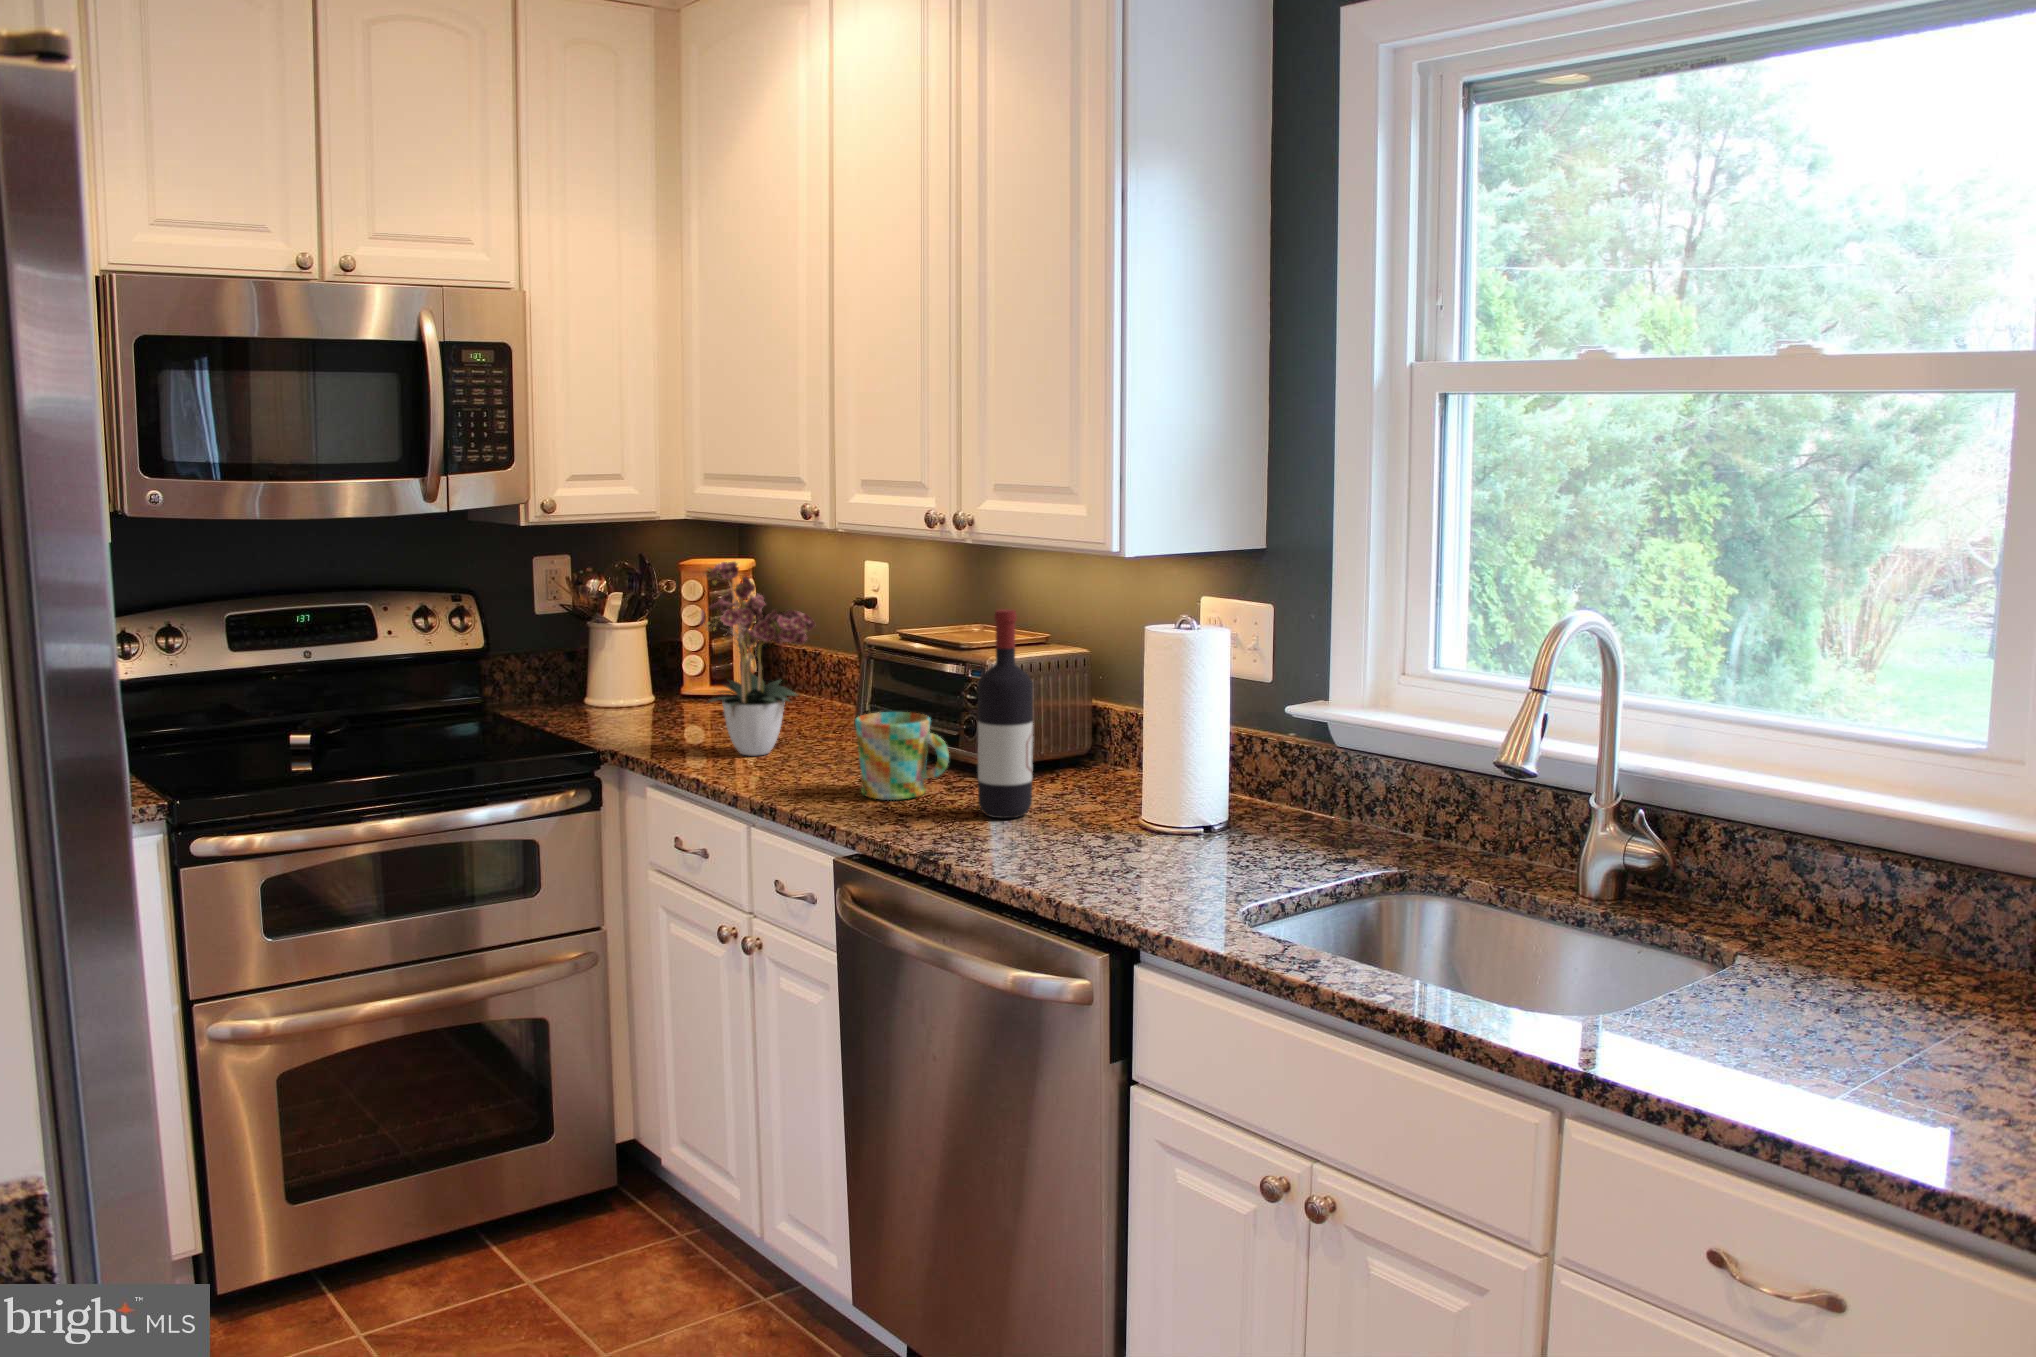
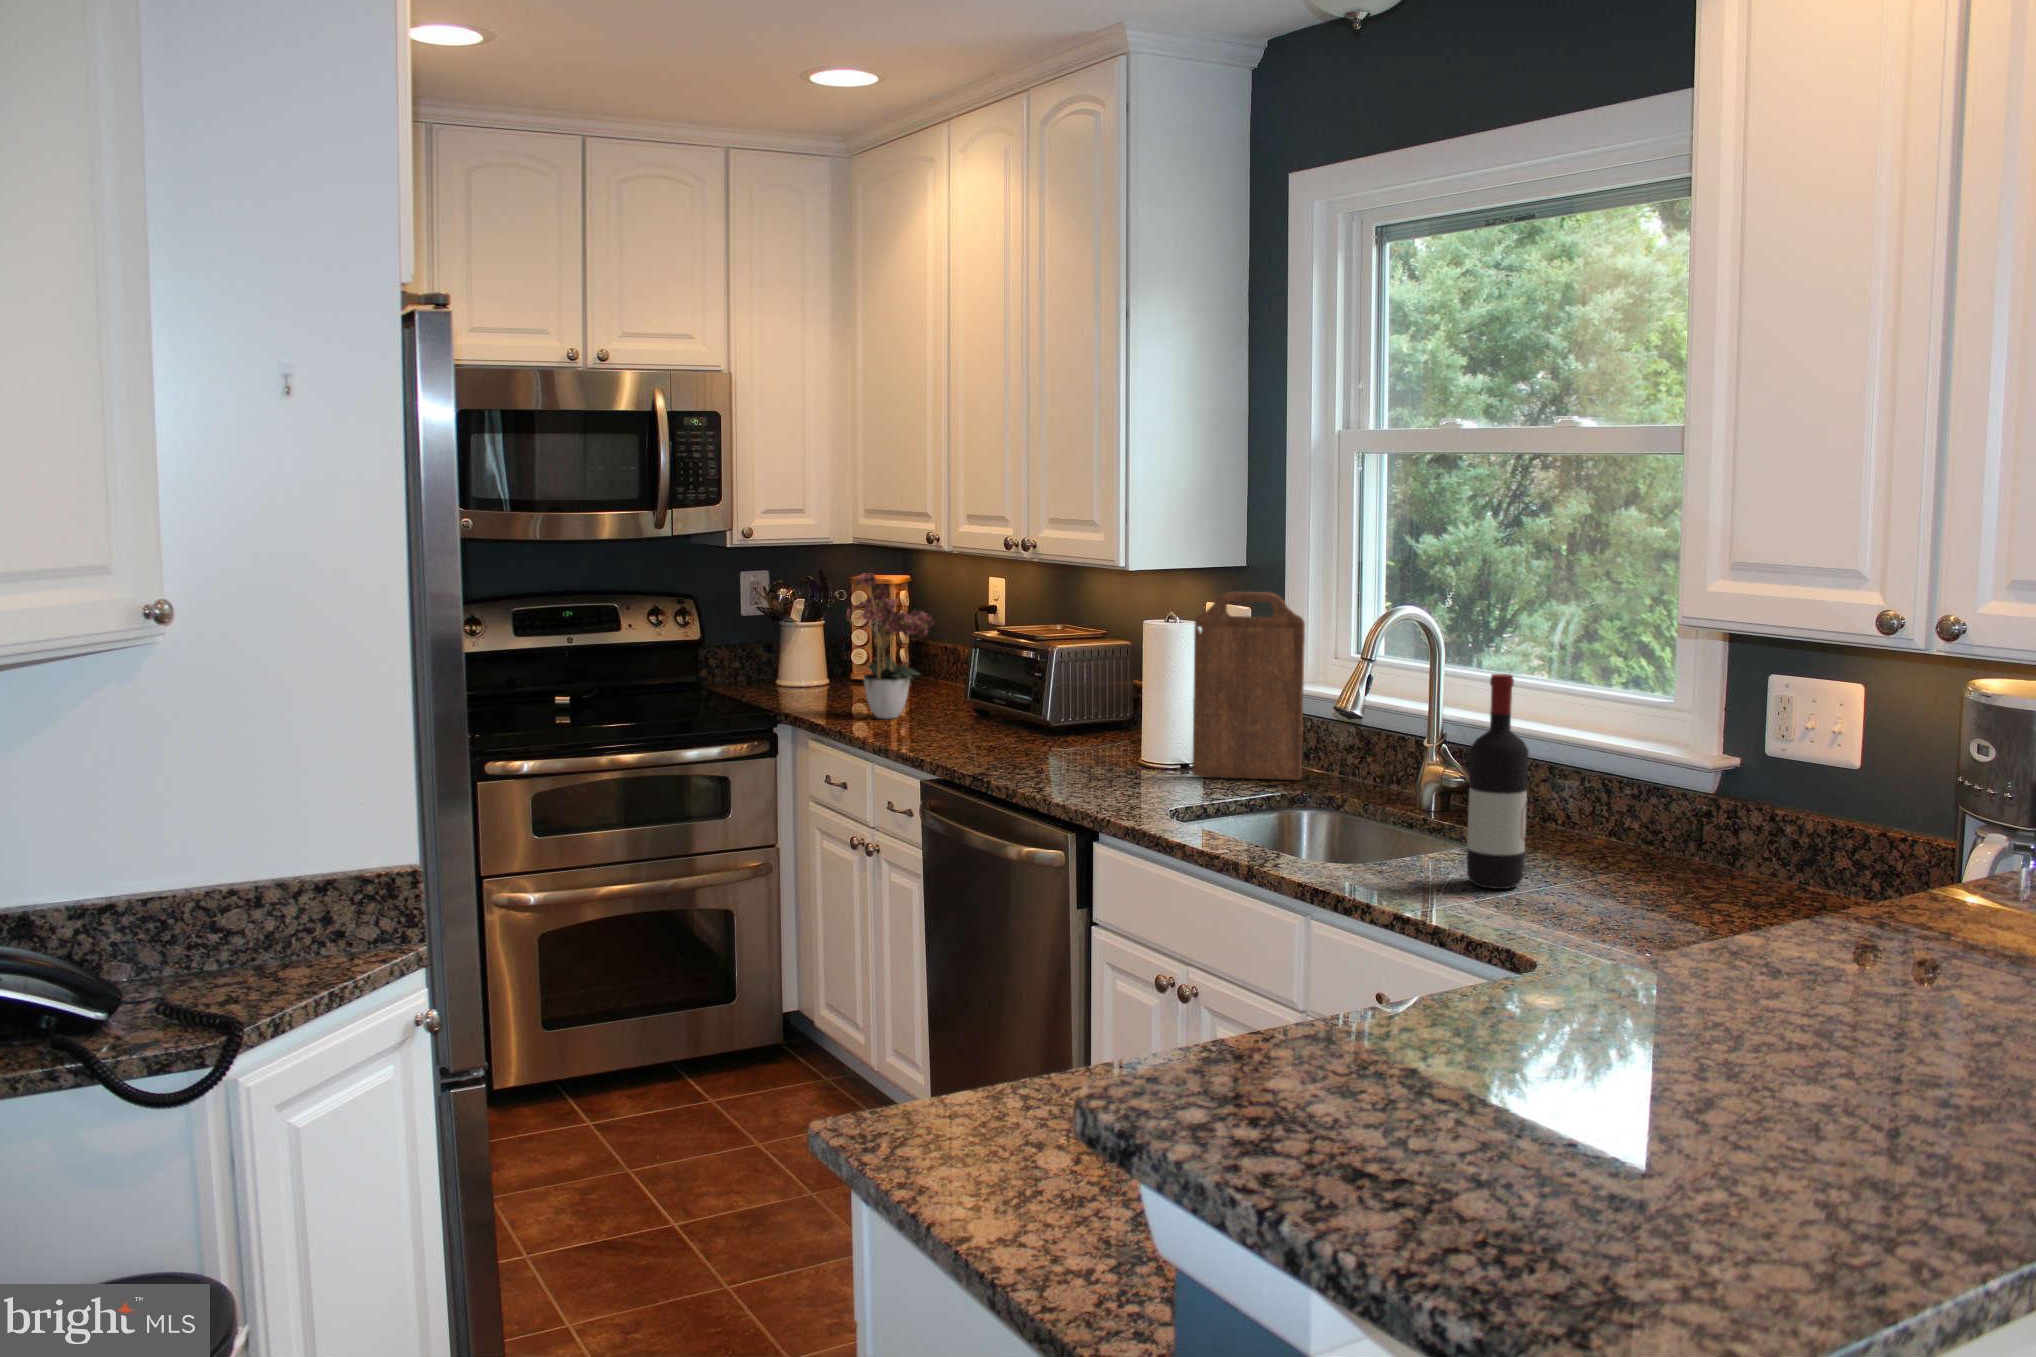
cutting board: none [1228,588,1387,847] -> present [1192,592,1305,780]
wine bottle: present [978,609,1033,818] -> present [1467,674,1529,889]
mug: present [855,712,949,800] -> none [947,684,1014,746]

